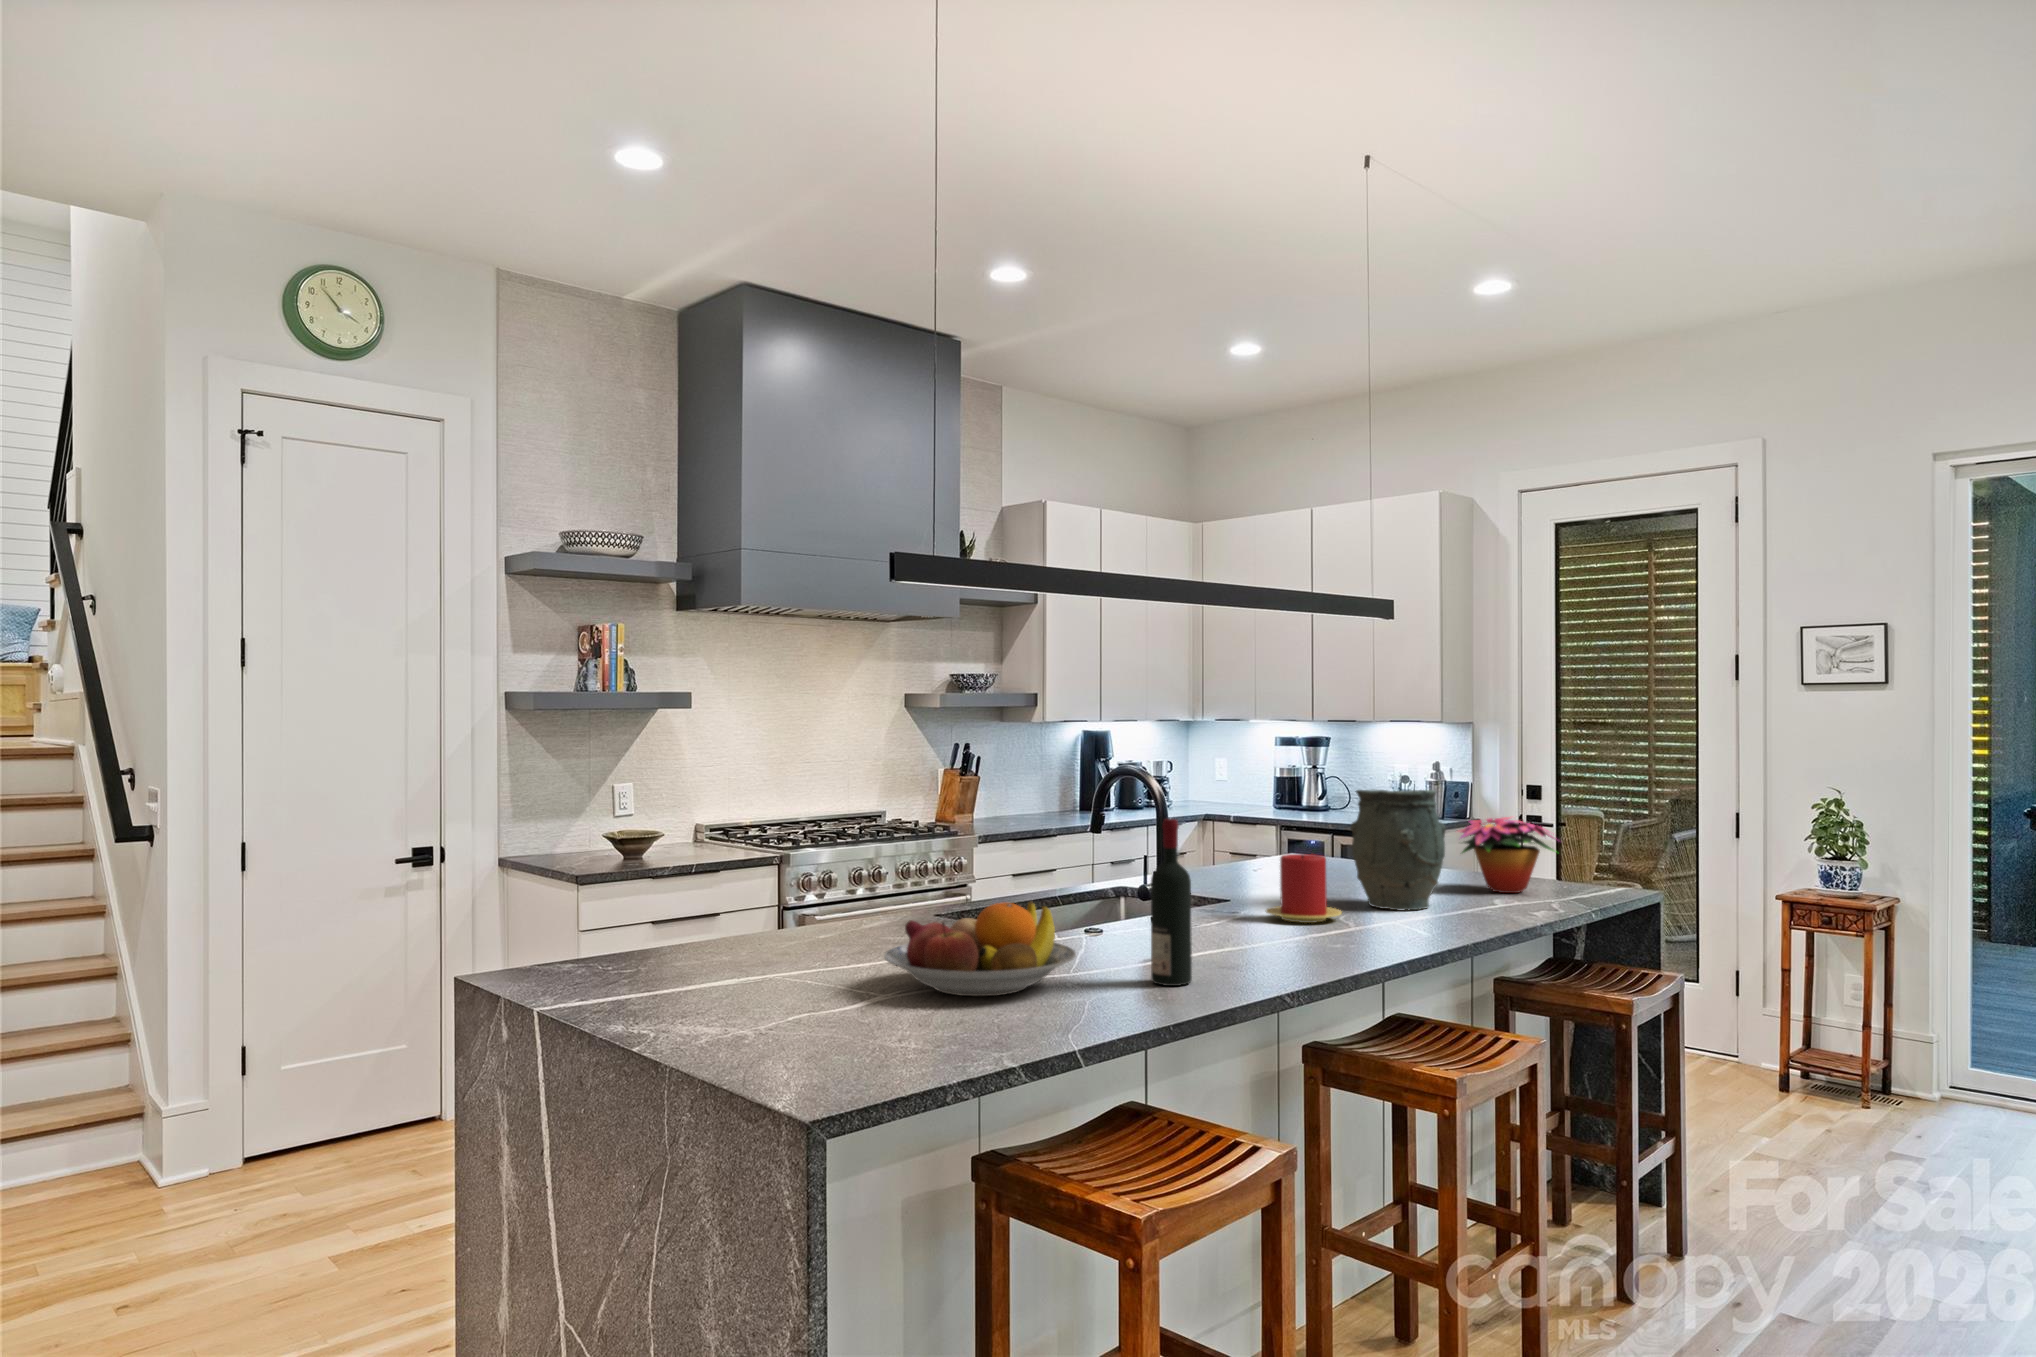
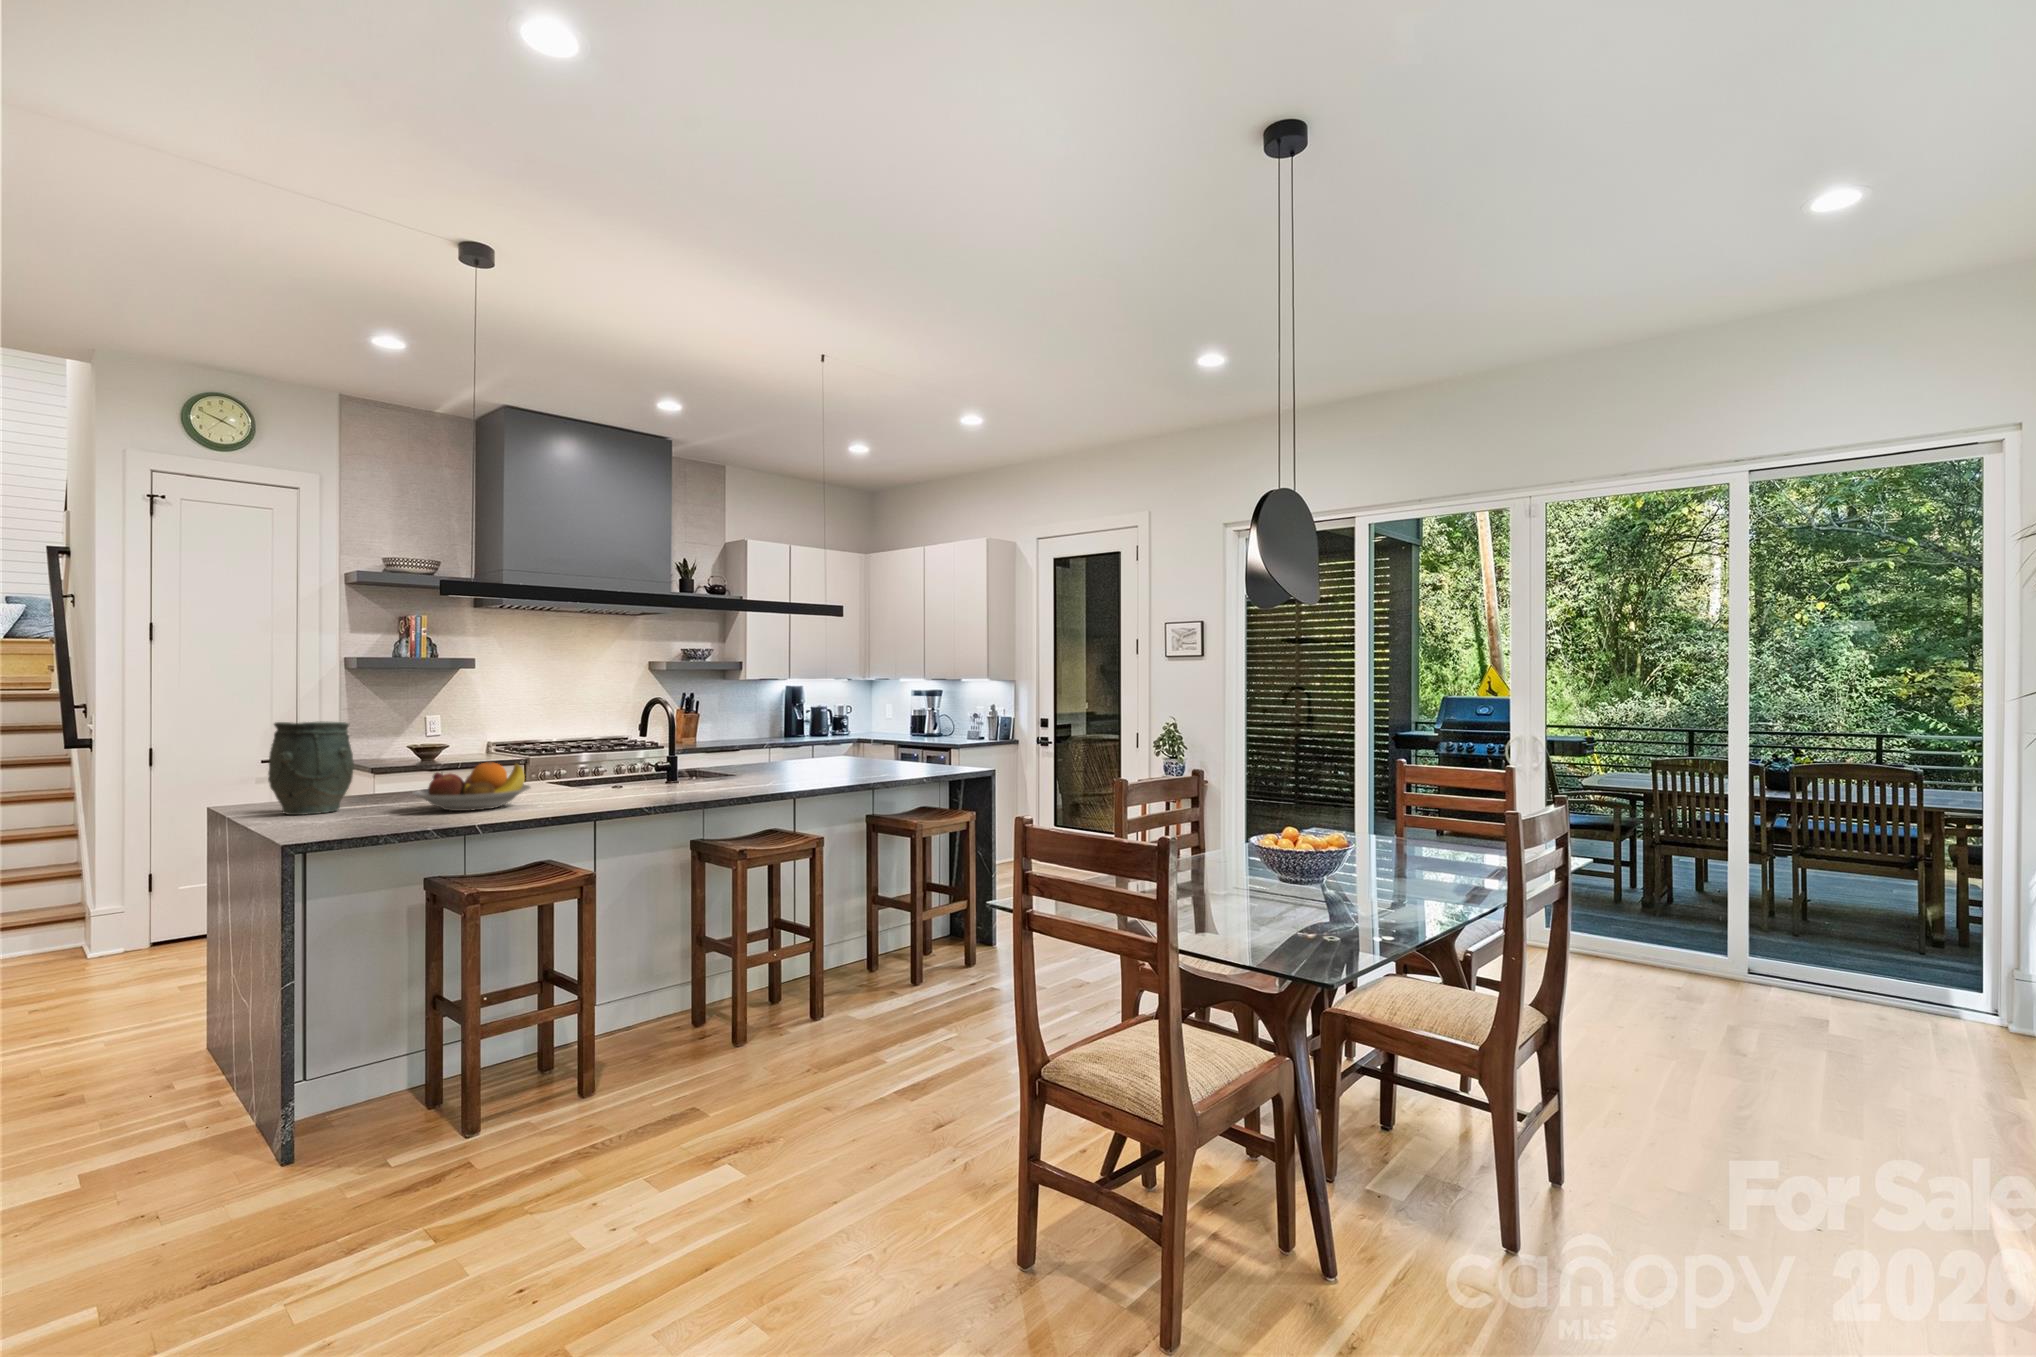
vase: present [1351,790,1446,911] -> present [268,721,354,815]
flower arrangement: present [1458,817,1557,893] -> none [876,727,940,772]
wine bottle: present [1151,819,1192,986] -> none [571,717,595,806]
candle: present [1266,854,1342,923] -> none [727,746,771,784]

